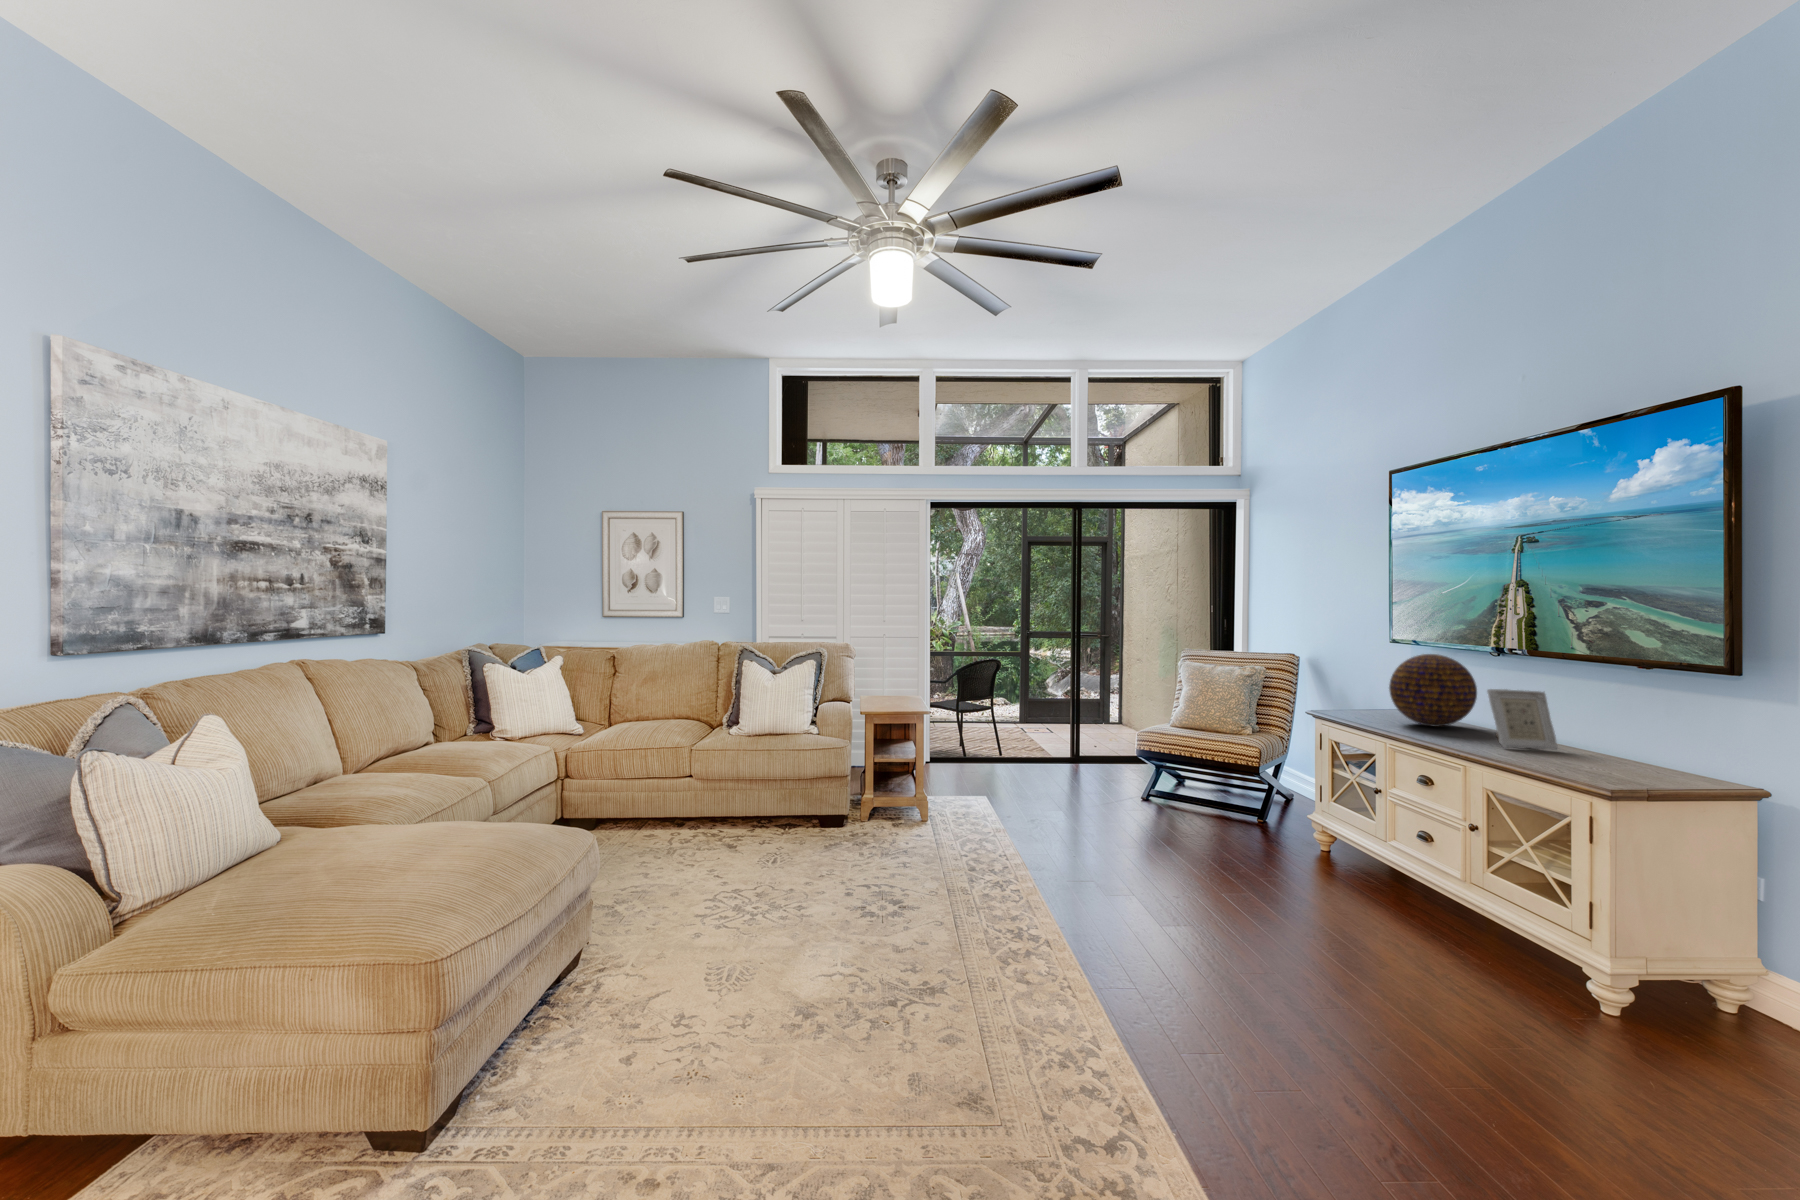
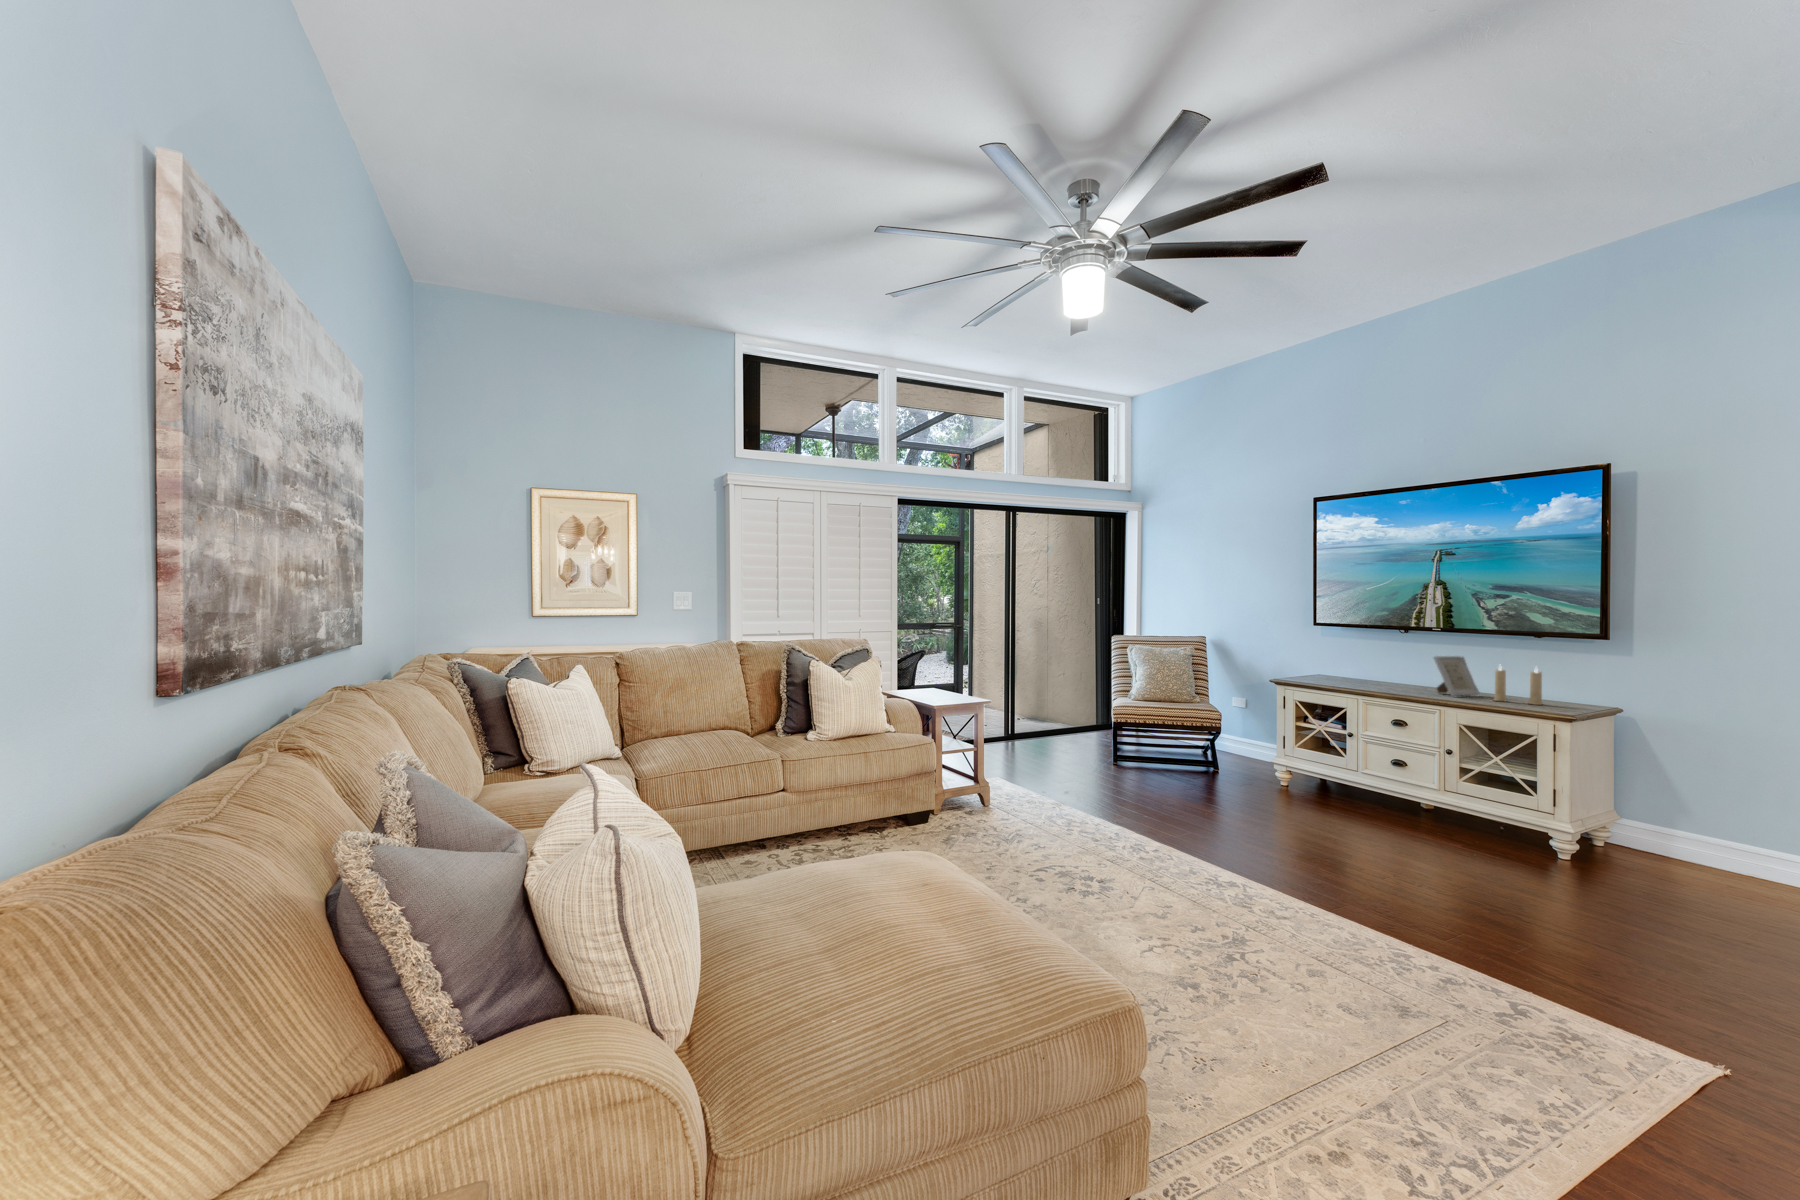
decorative orb: present [1389,654,1477,727] -> none [1342,634,1403,686]
candle: none [1550,703,1623,772] -> present [1494,666,1542,705]

